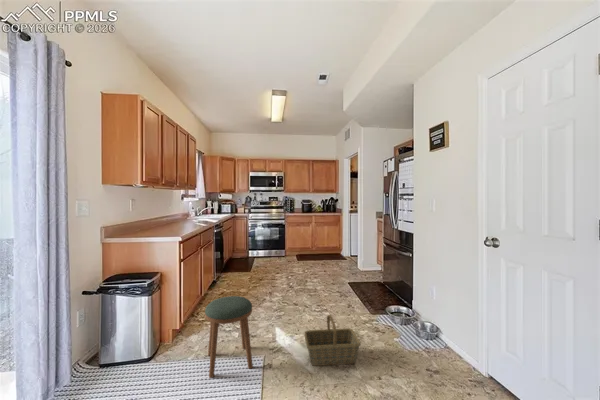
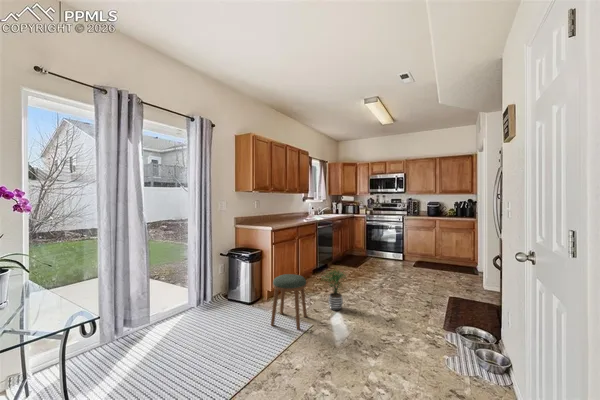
potted plant: none [251,278,284,329] -> present [322,269,345,311]
basket: present [305,315,361,366] -> none [337,307,389,356]

